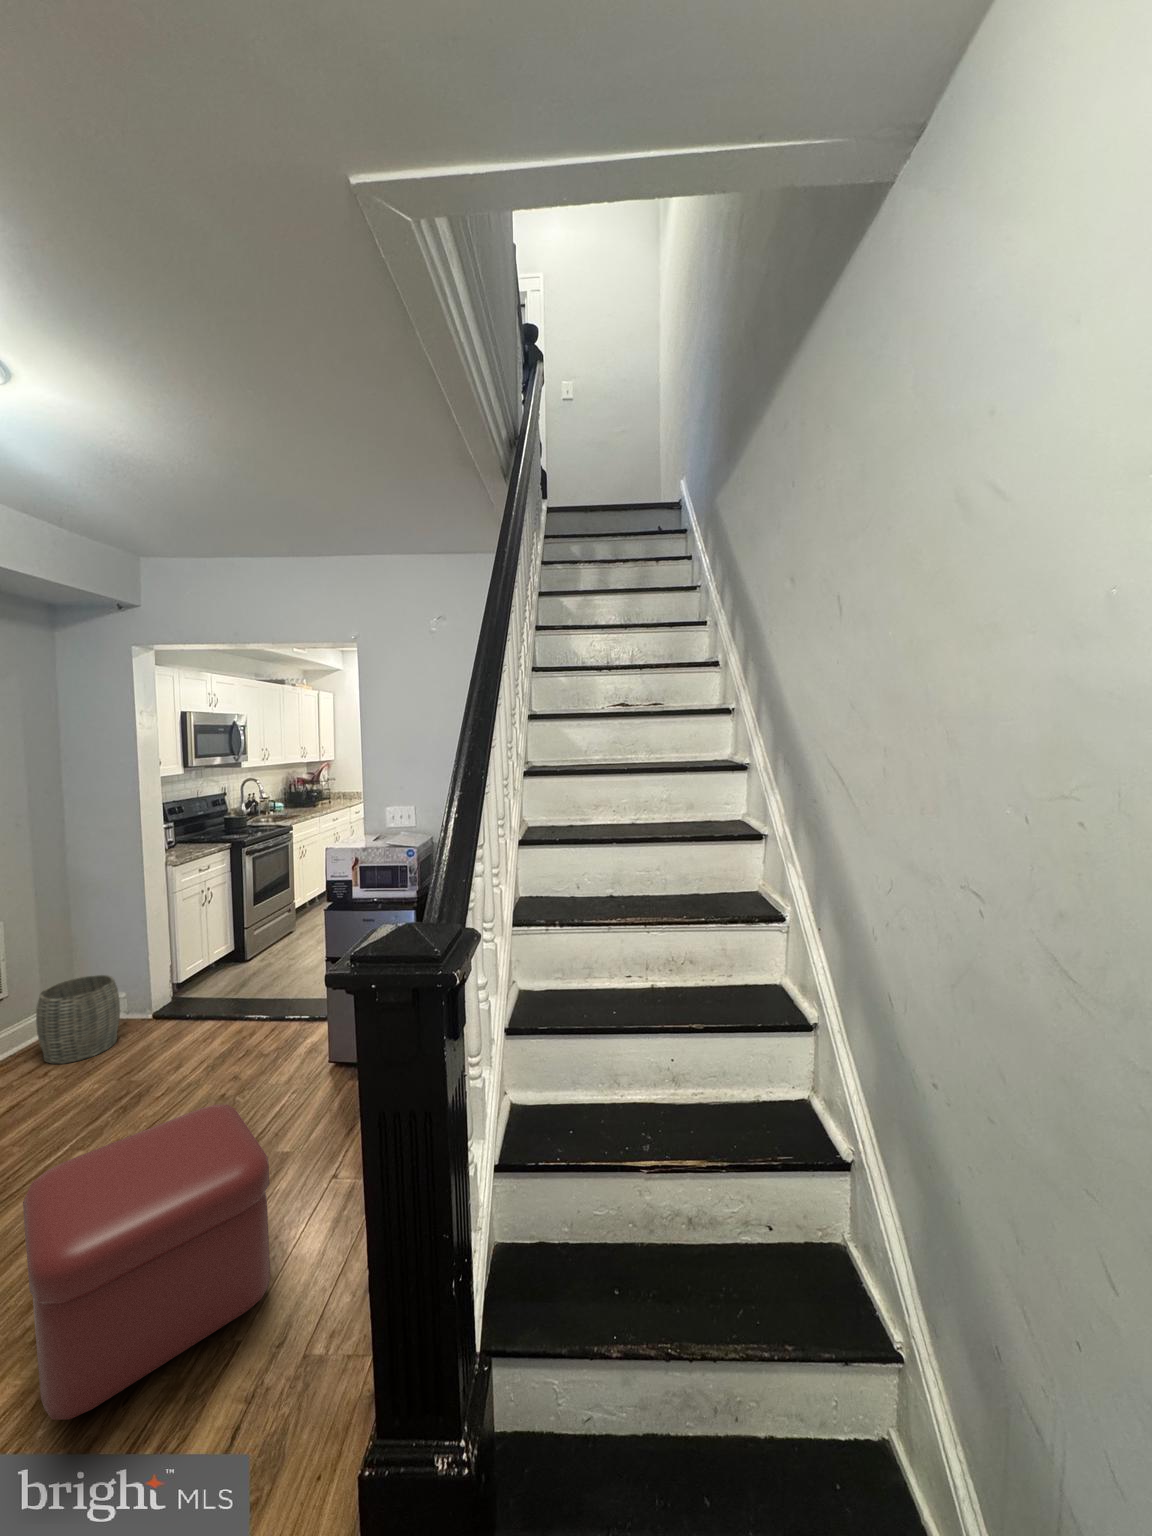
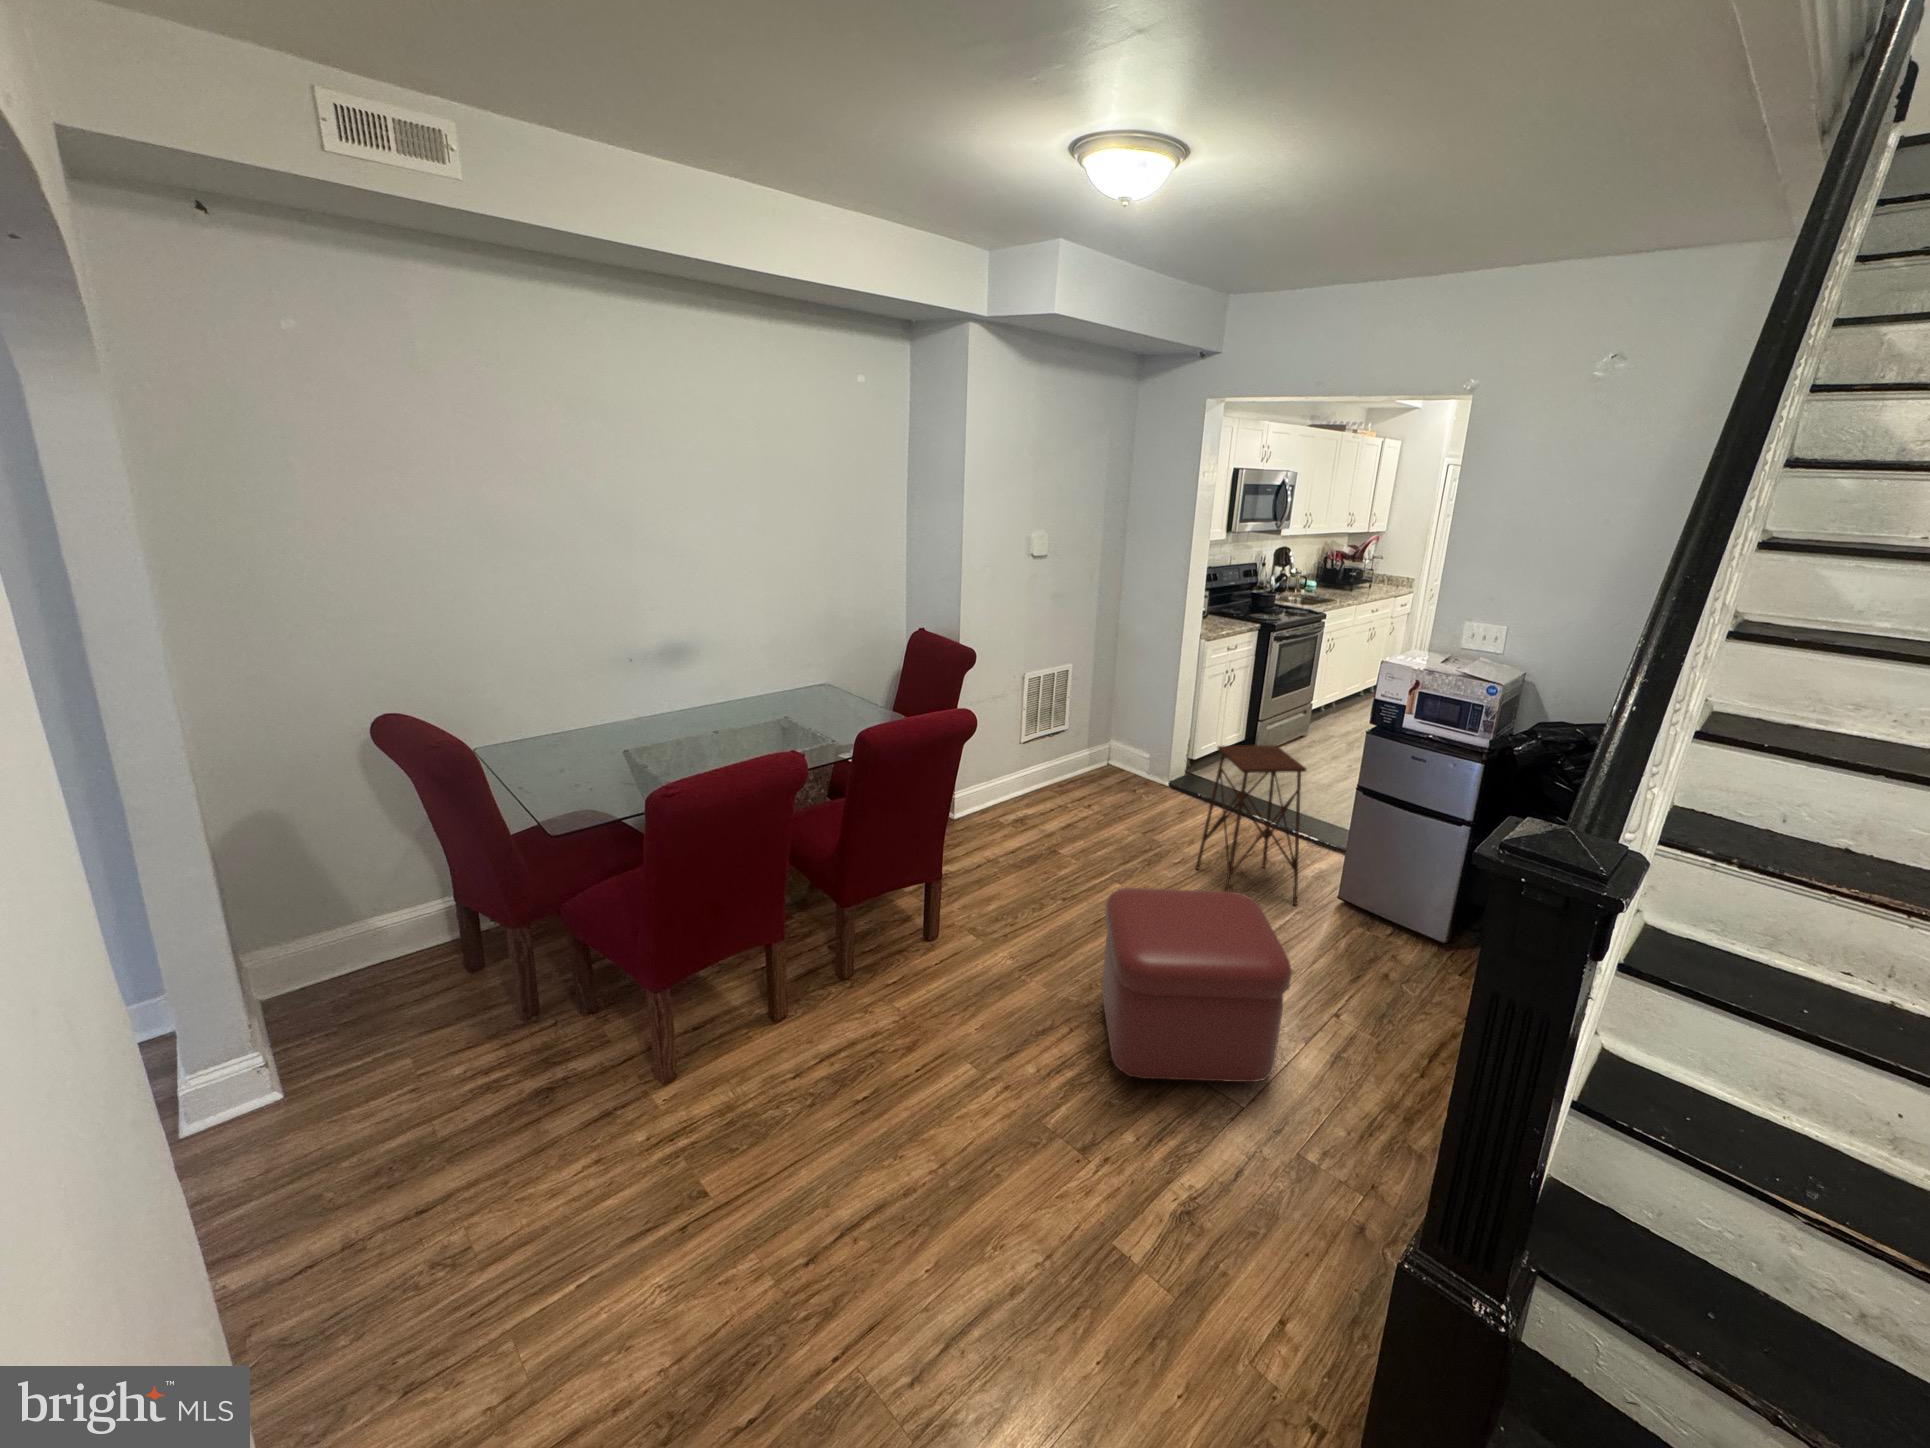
side table: none [182,944,292,1123] -> present [1196,745,1306,905]
woven basket: present [36,975,120,1064] -> none [1087,729,1148,803]

